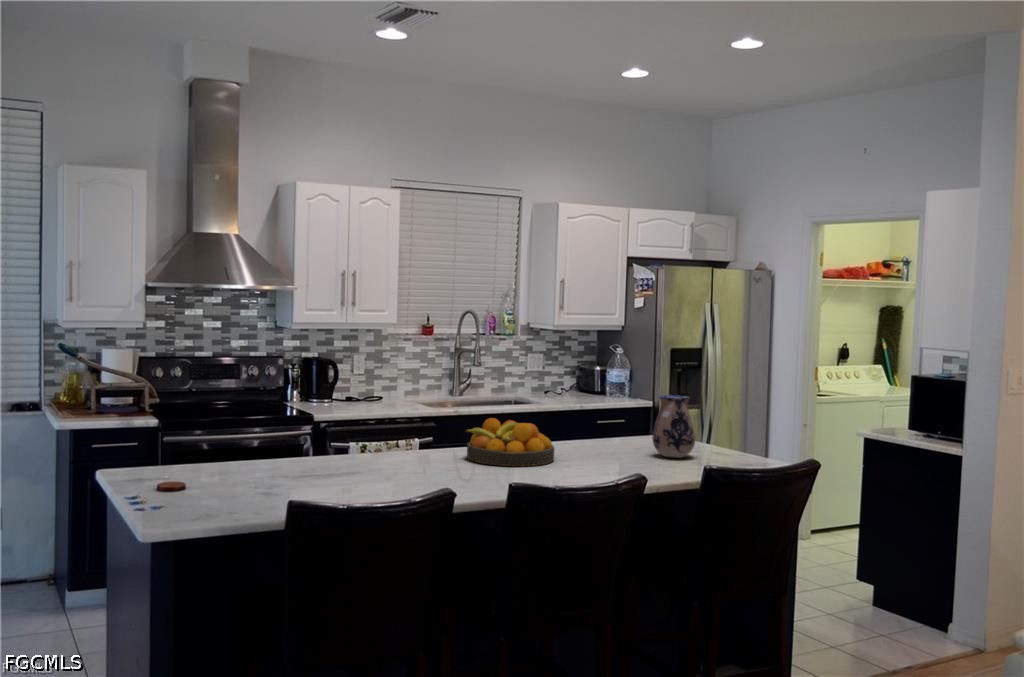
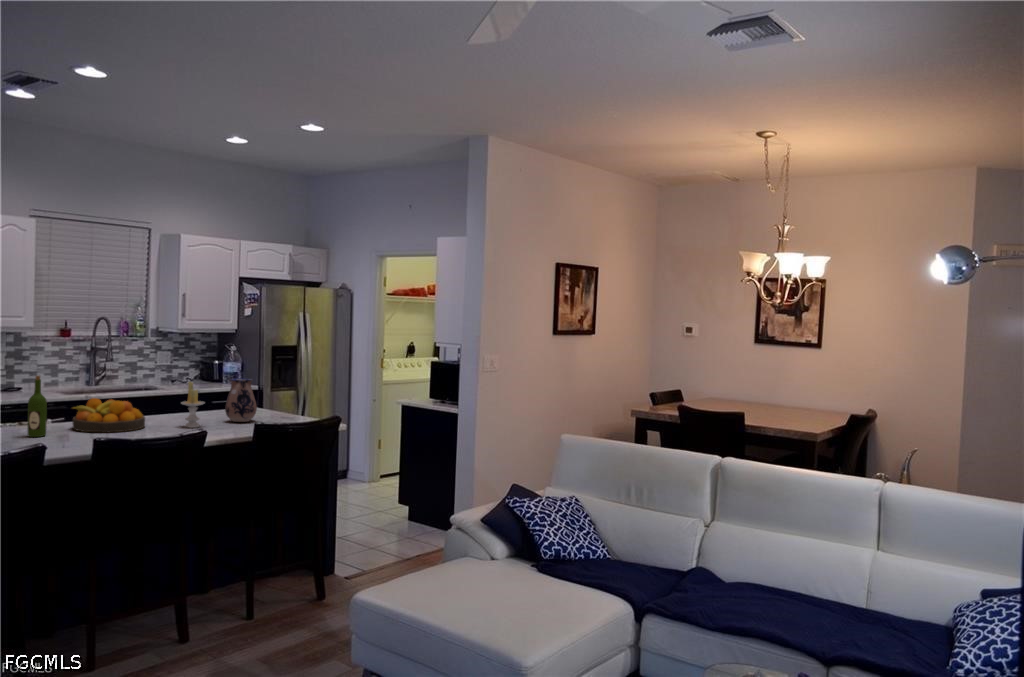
wine bottle: none [420,387,442,469] -> present [28,376,47,437]
candle: none [600,399,632,464] -> present [181,382,205,428]

